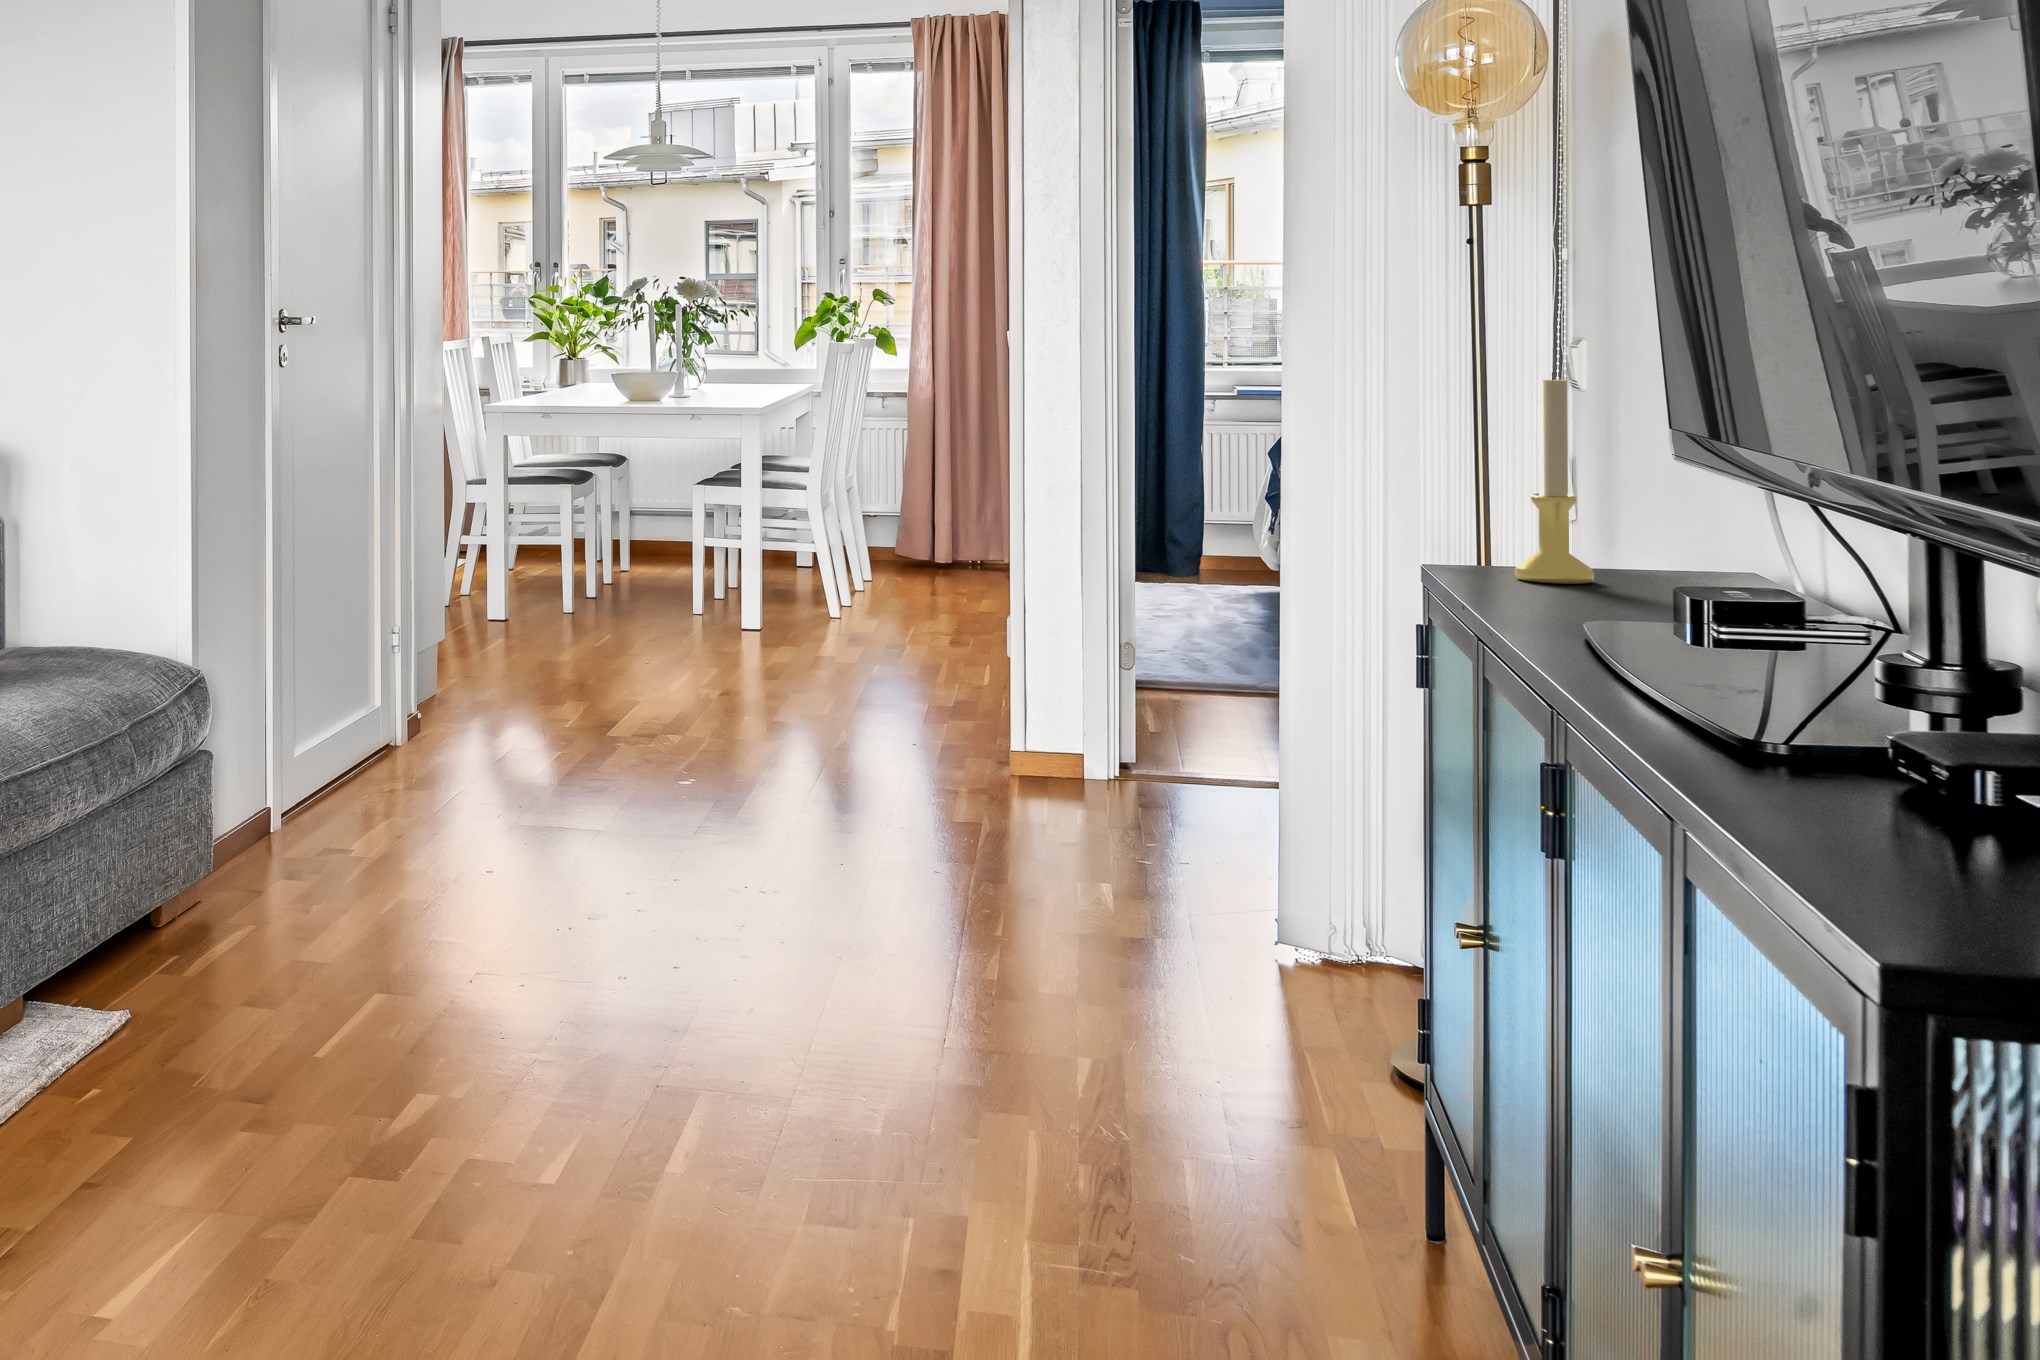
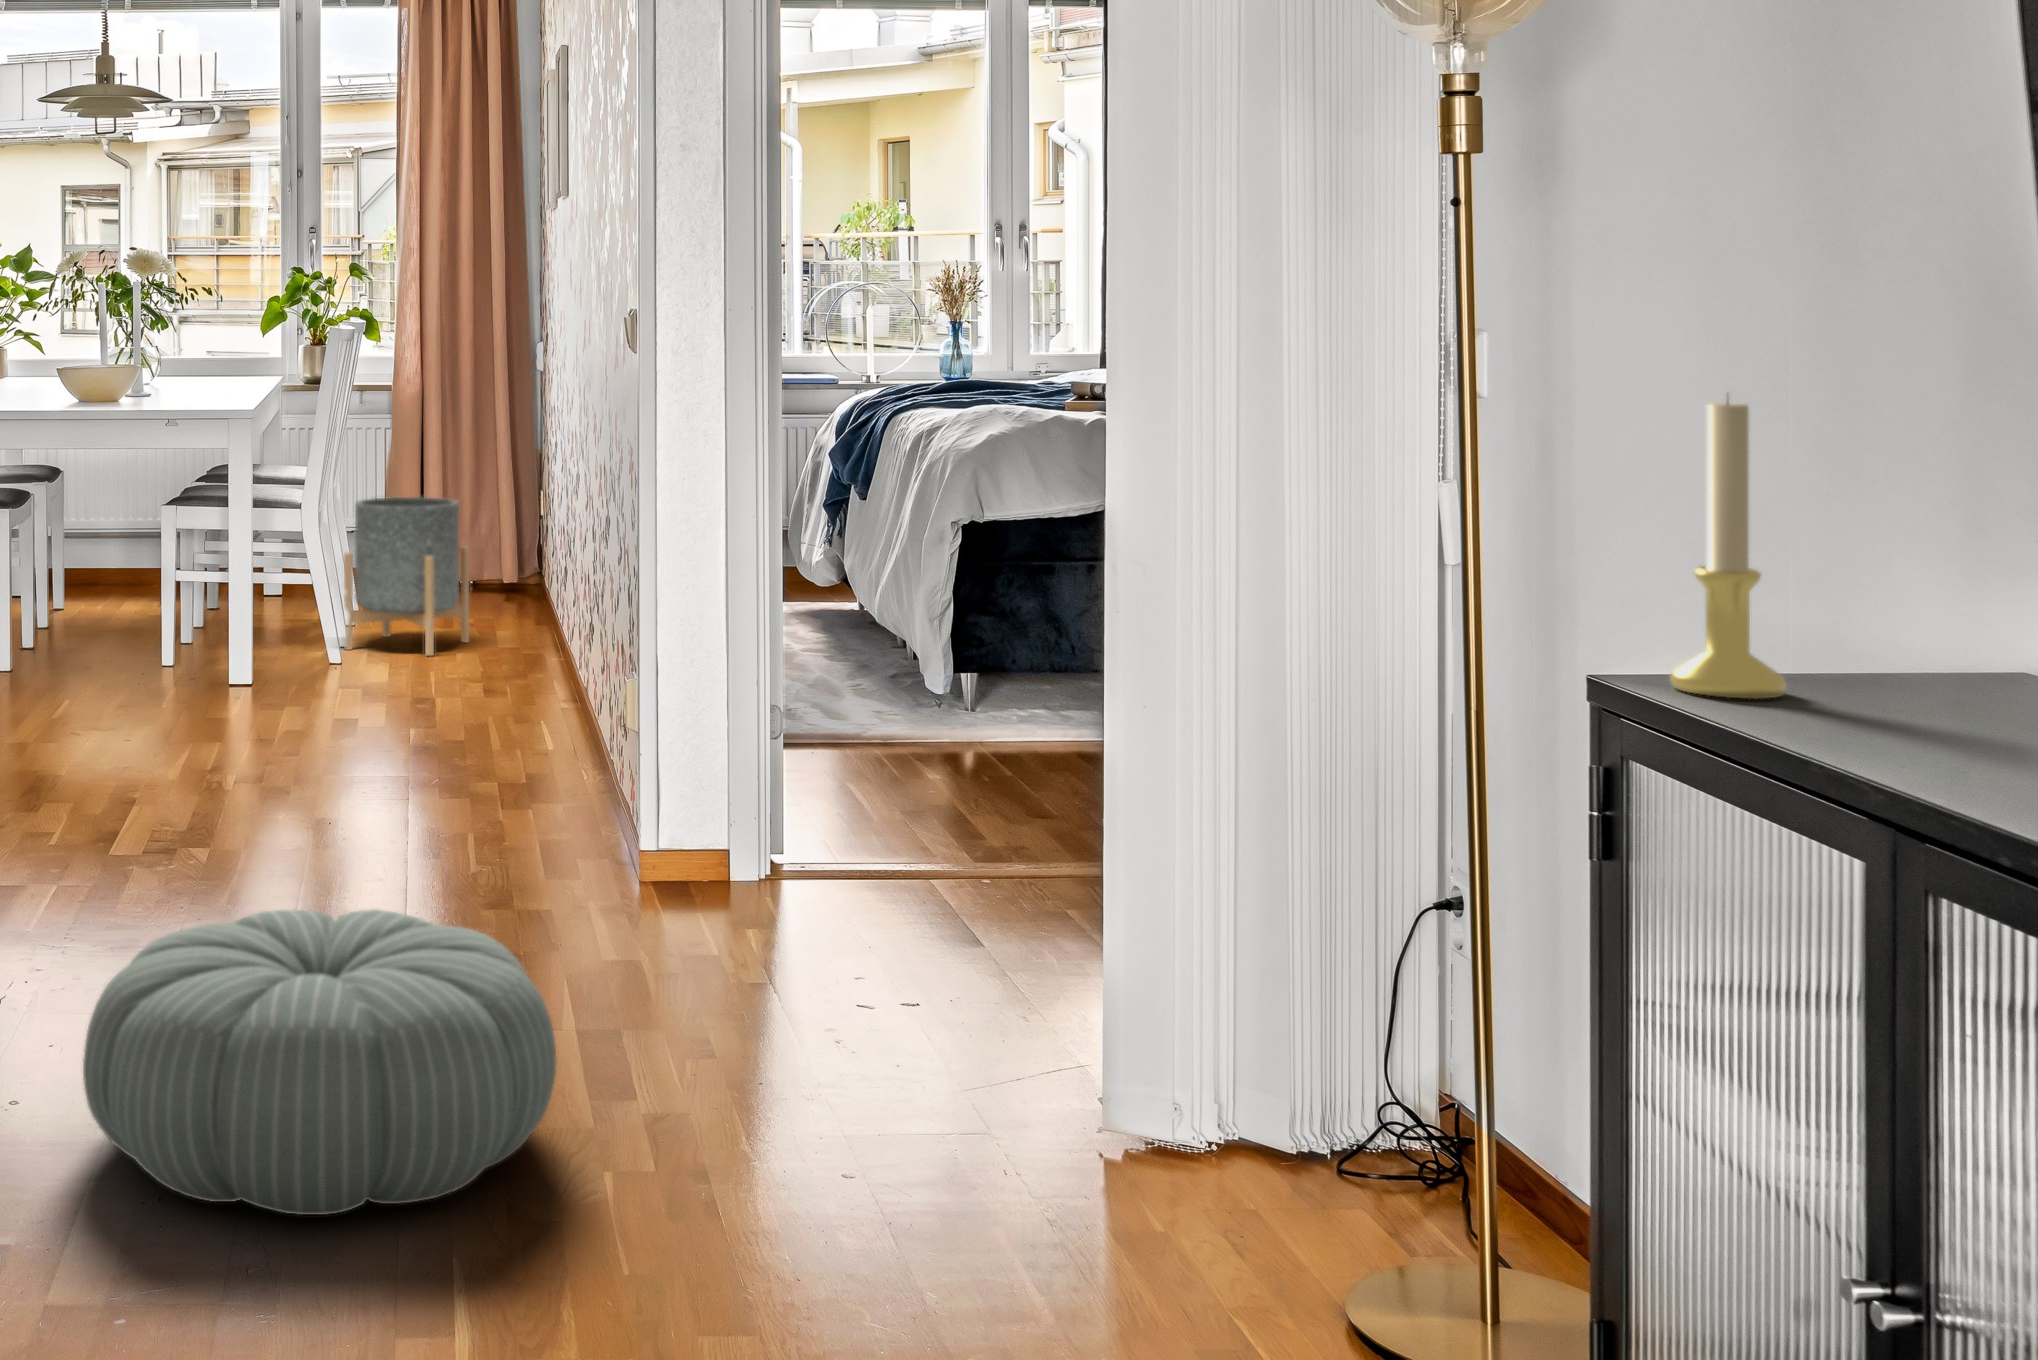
planter: none [847,486,957,618] -> present [344,497,469,655]
pouf: none [523,750,857,946] -> present [83,909,556,1215]

